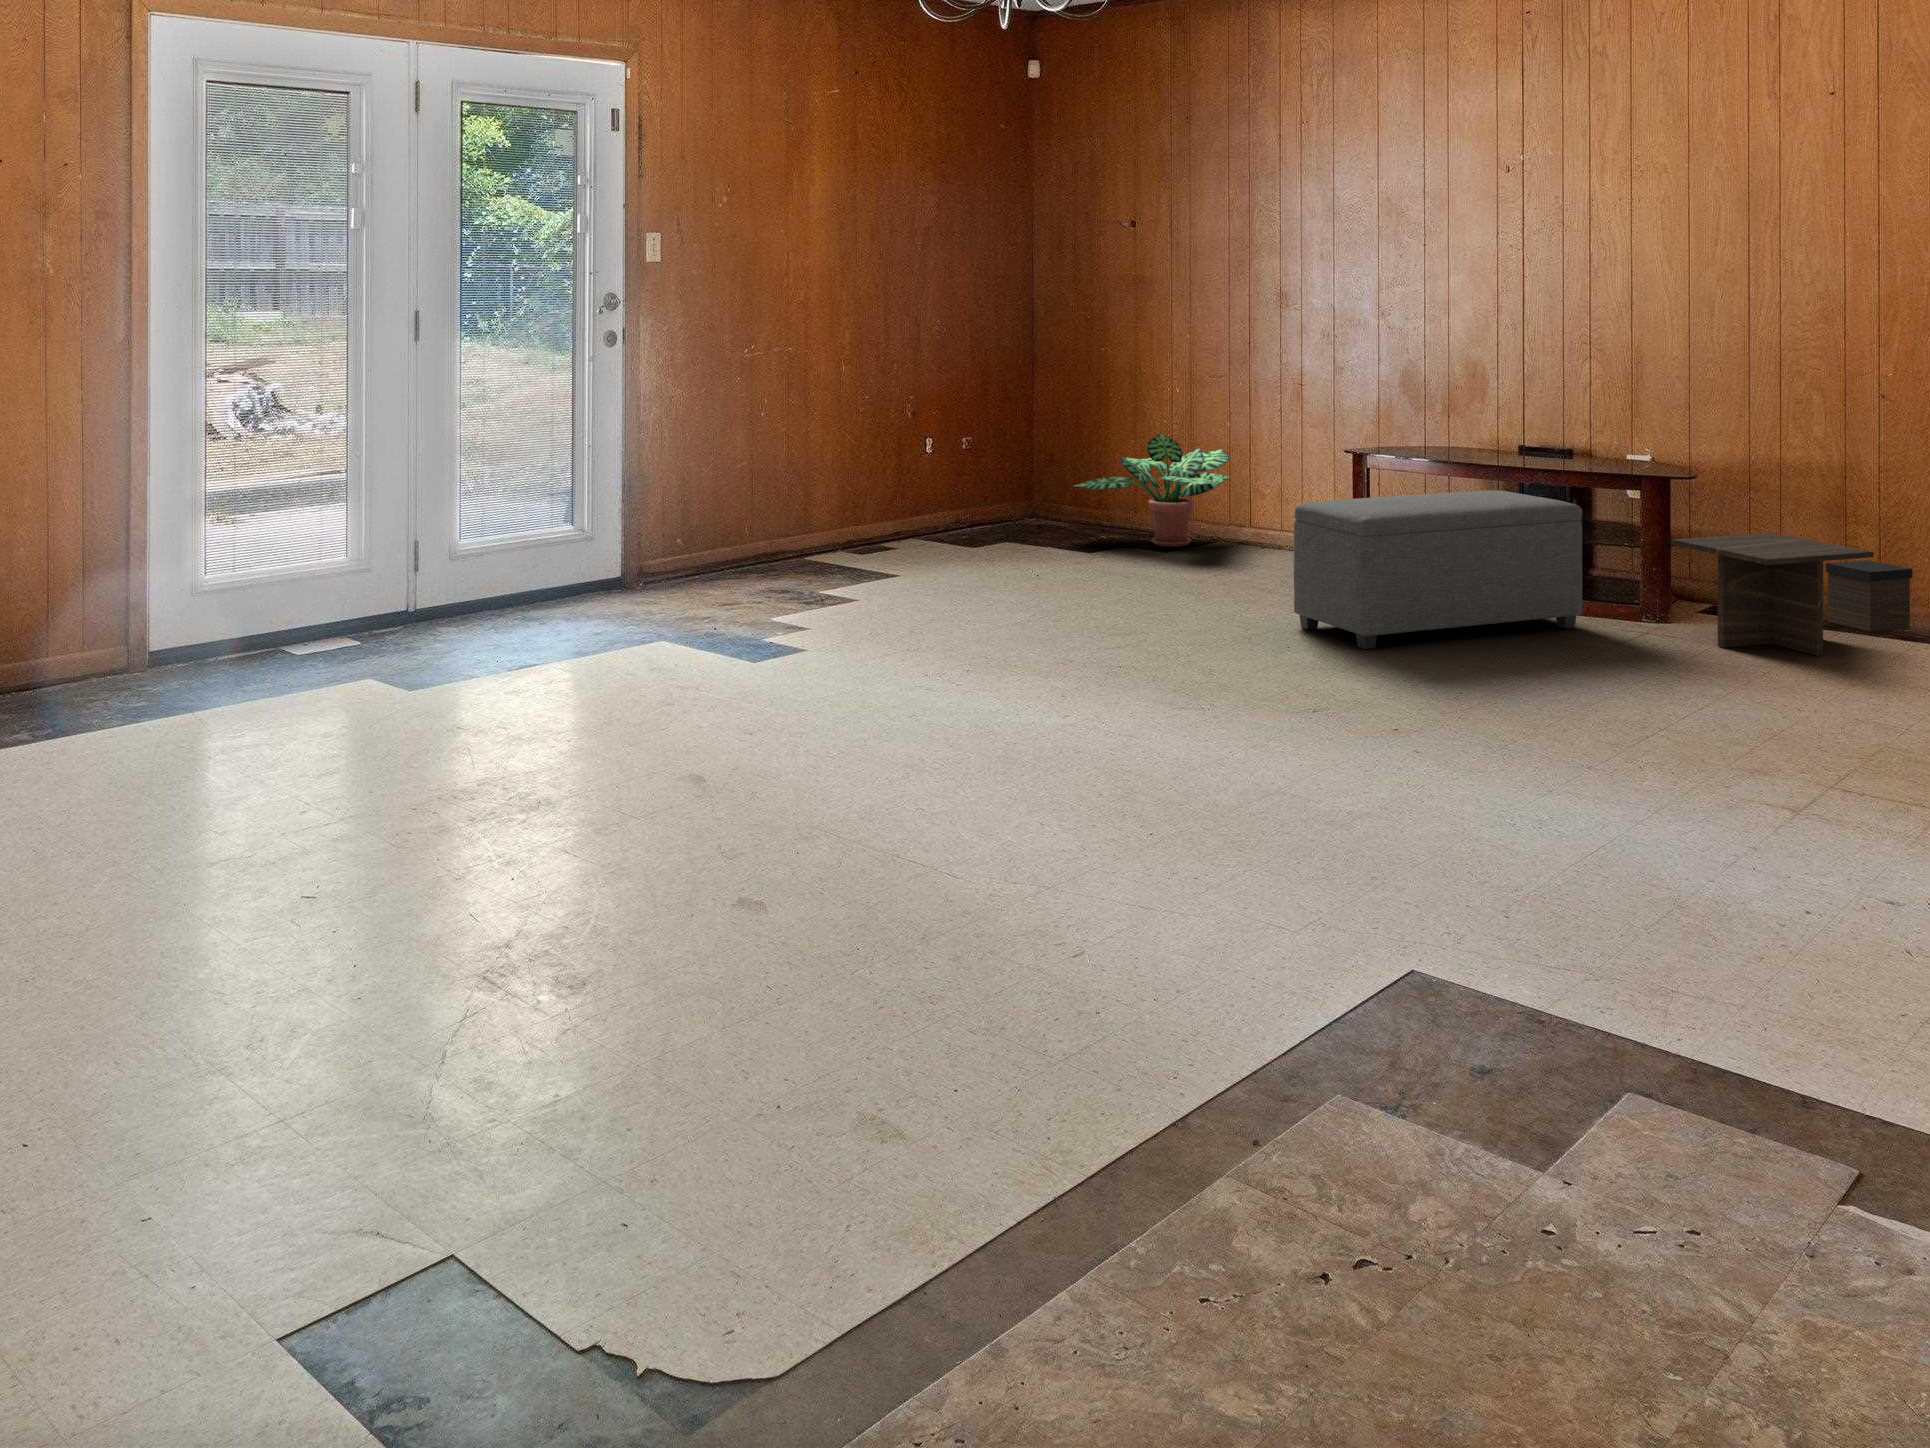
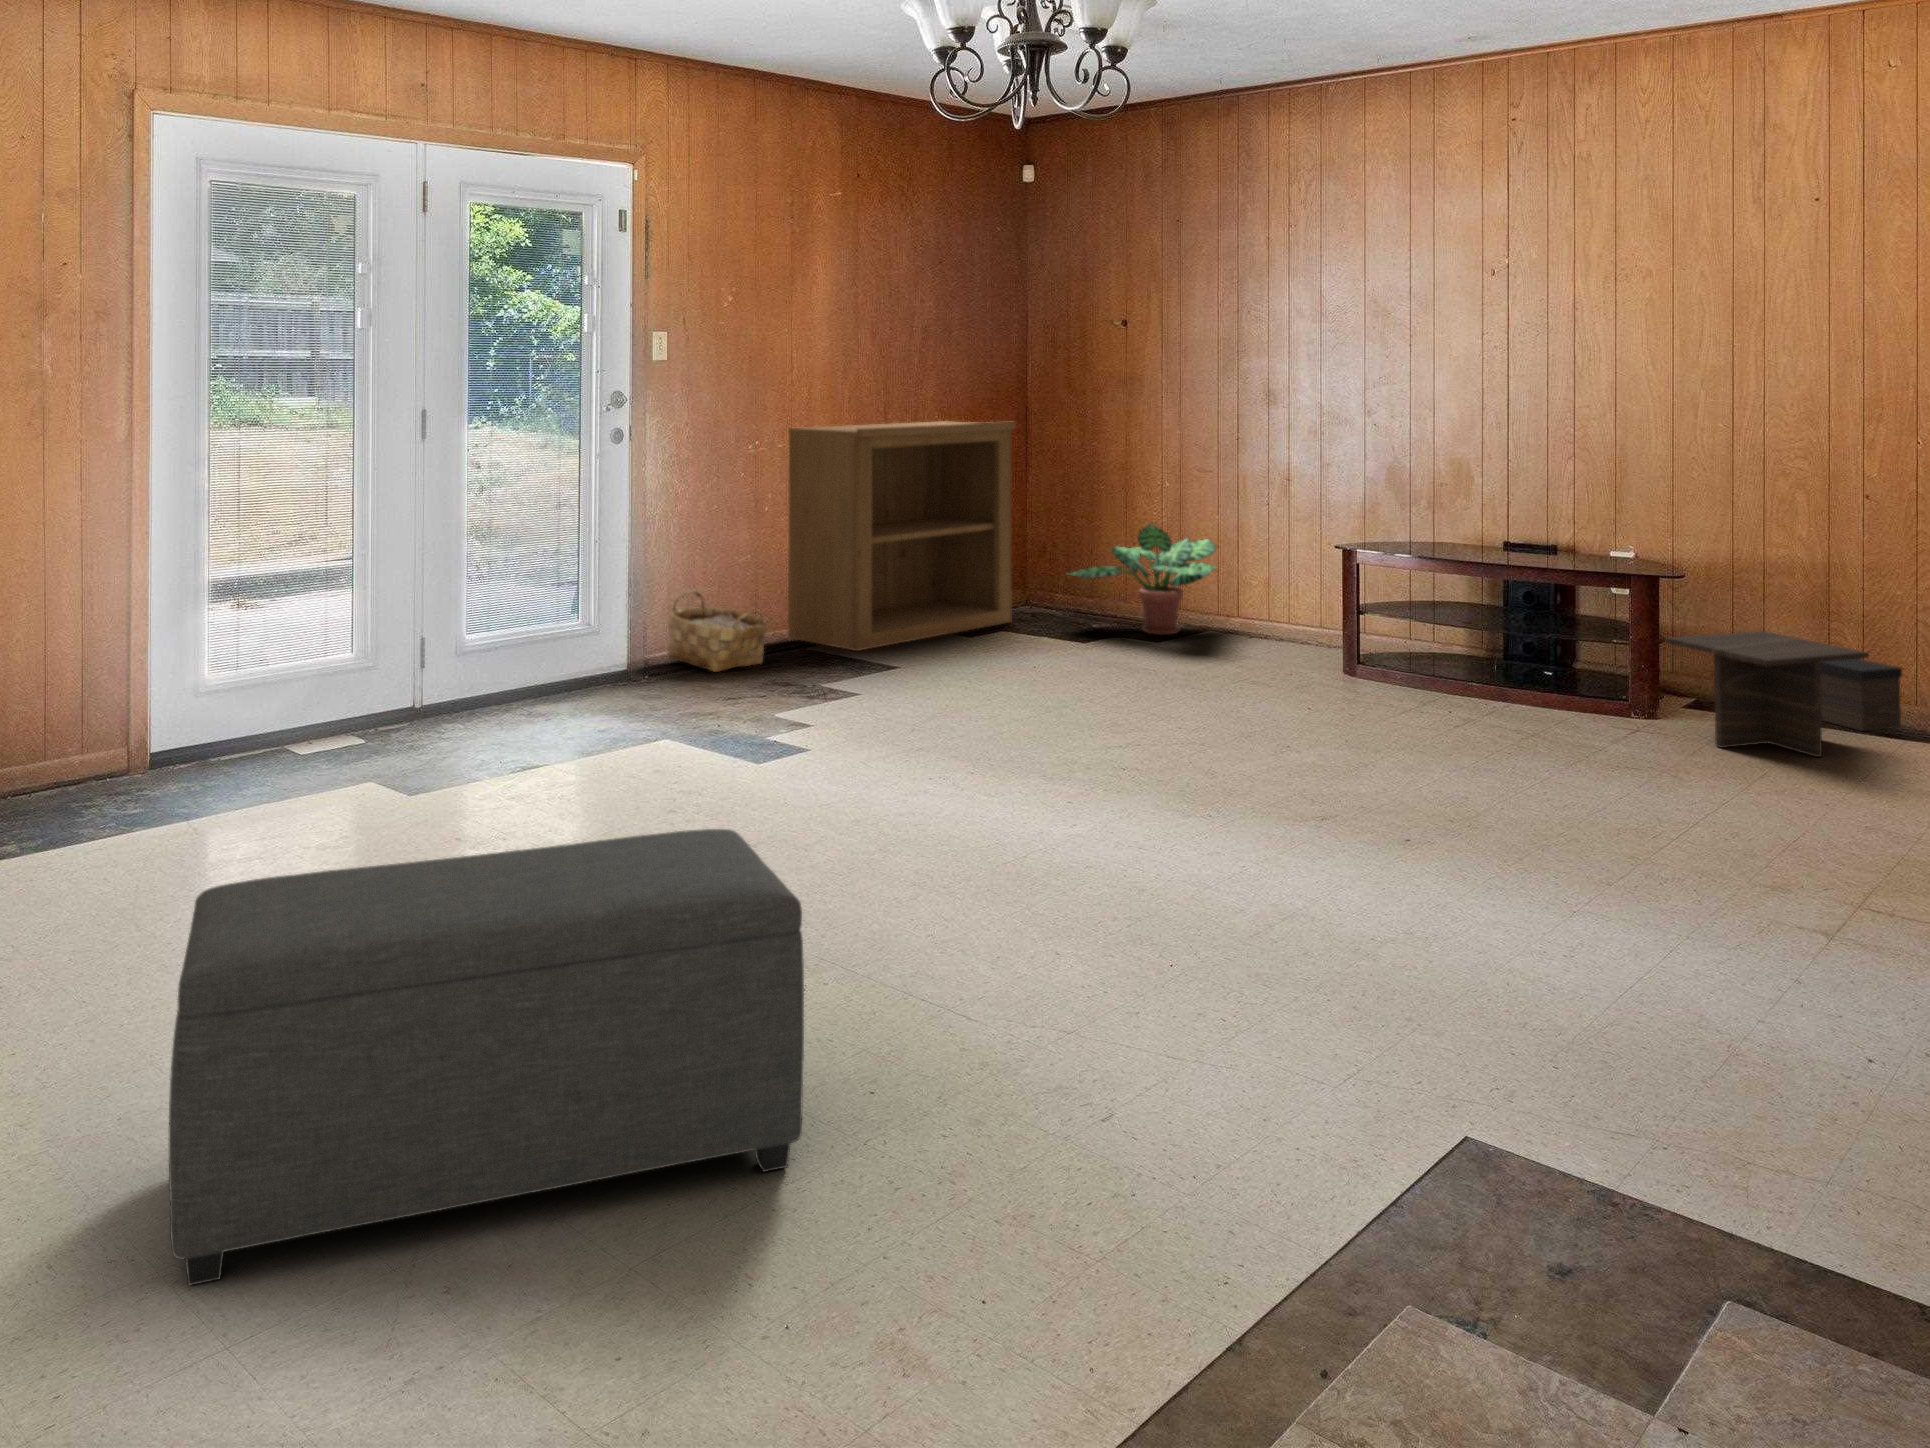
bookshelf: none [787,330,1022,563] -> present [788,421,1016,651]
ottoman: present [1294,490,1582,649] -> present [169,829,804,1286]
woven basket: none [665,502,766,584] -> present [667,590,767,672]

